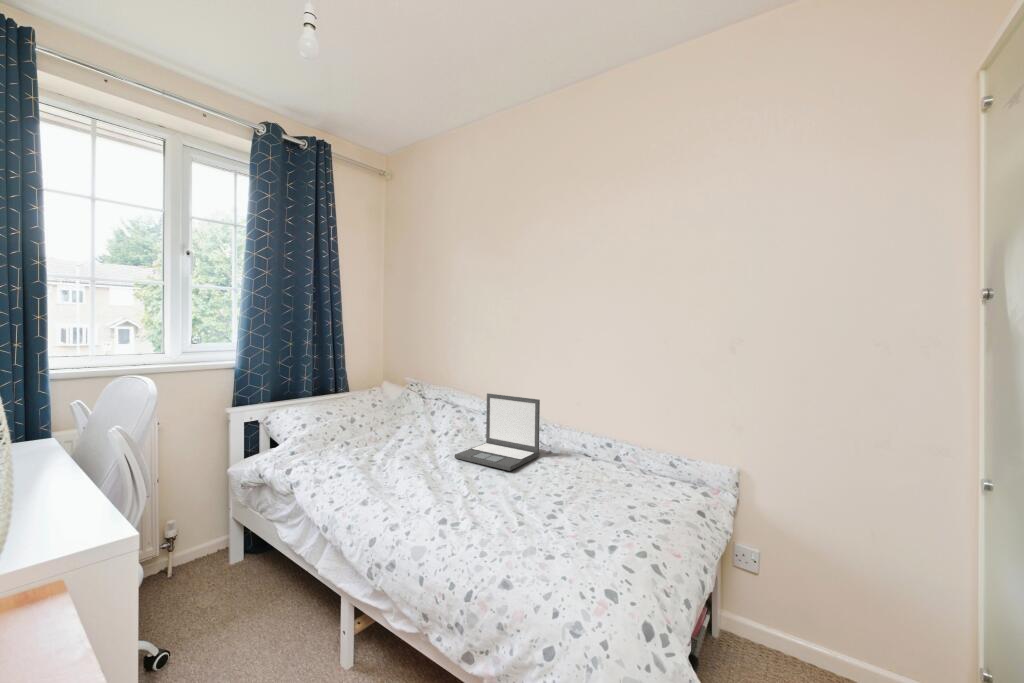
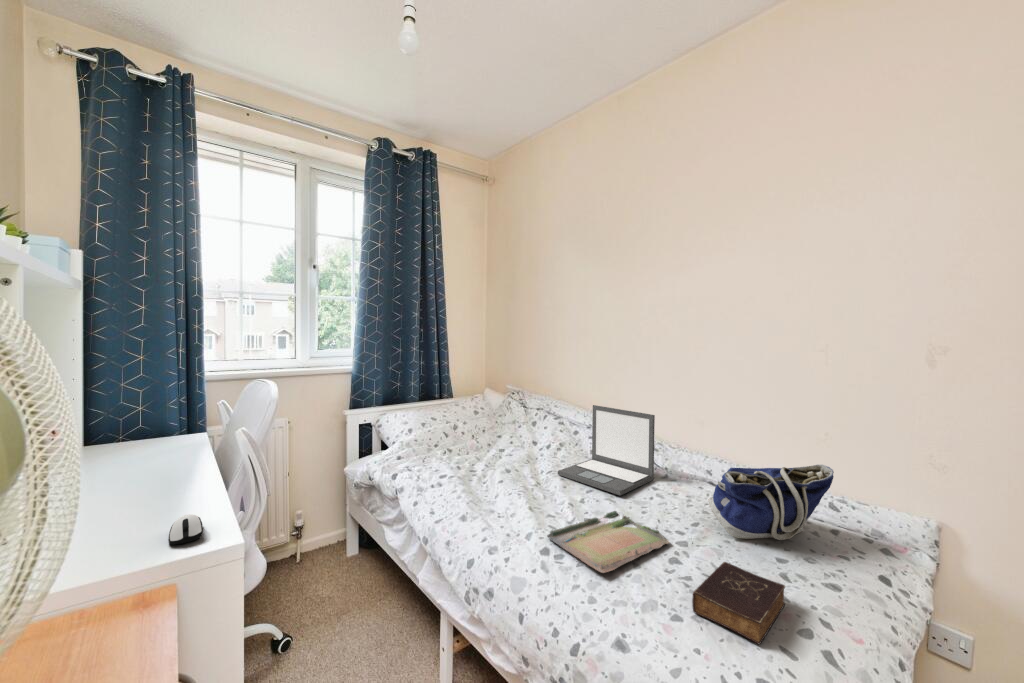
tote bag: none [580,431,670,495] -> present [708,465,834,540]
tray: none [444,483,549,532] -> present [547,511,669,573]
book: none [562,511,631,566] -> present [692,562,785,645]
computer mouse: none [40,514,83,545] -> present [168,514,203,545]

